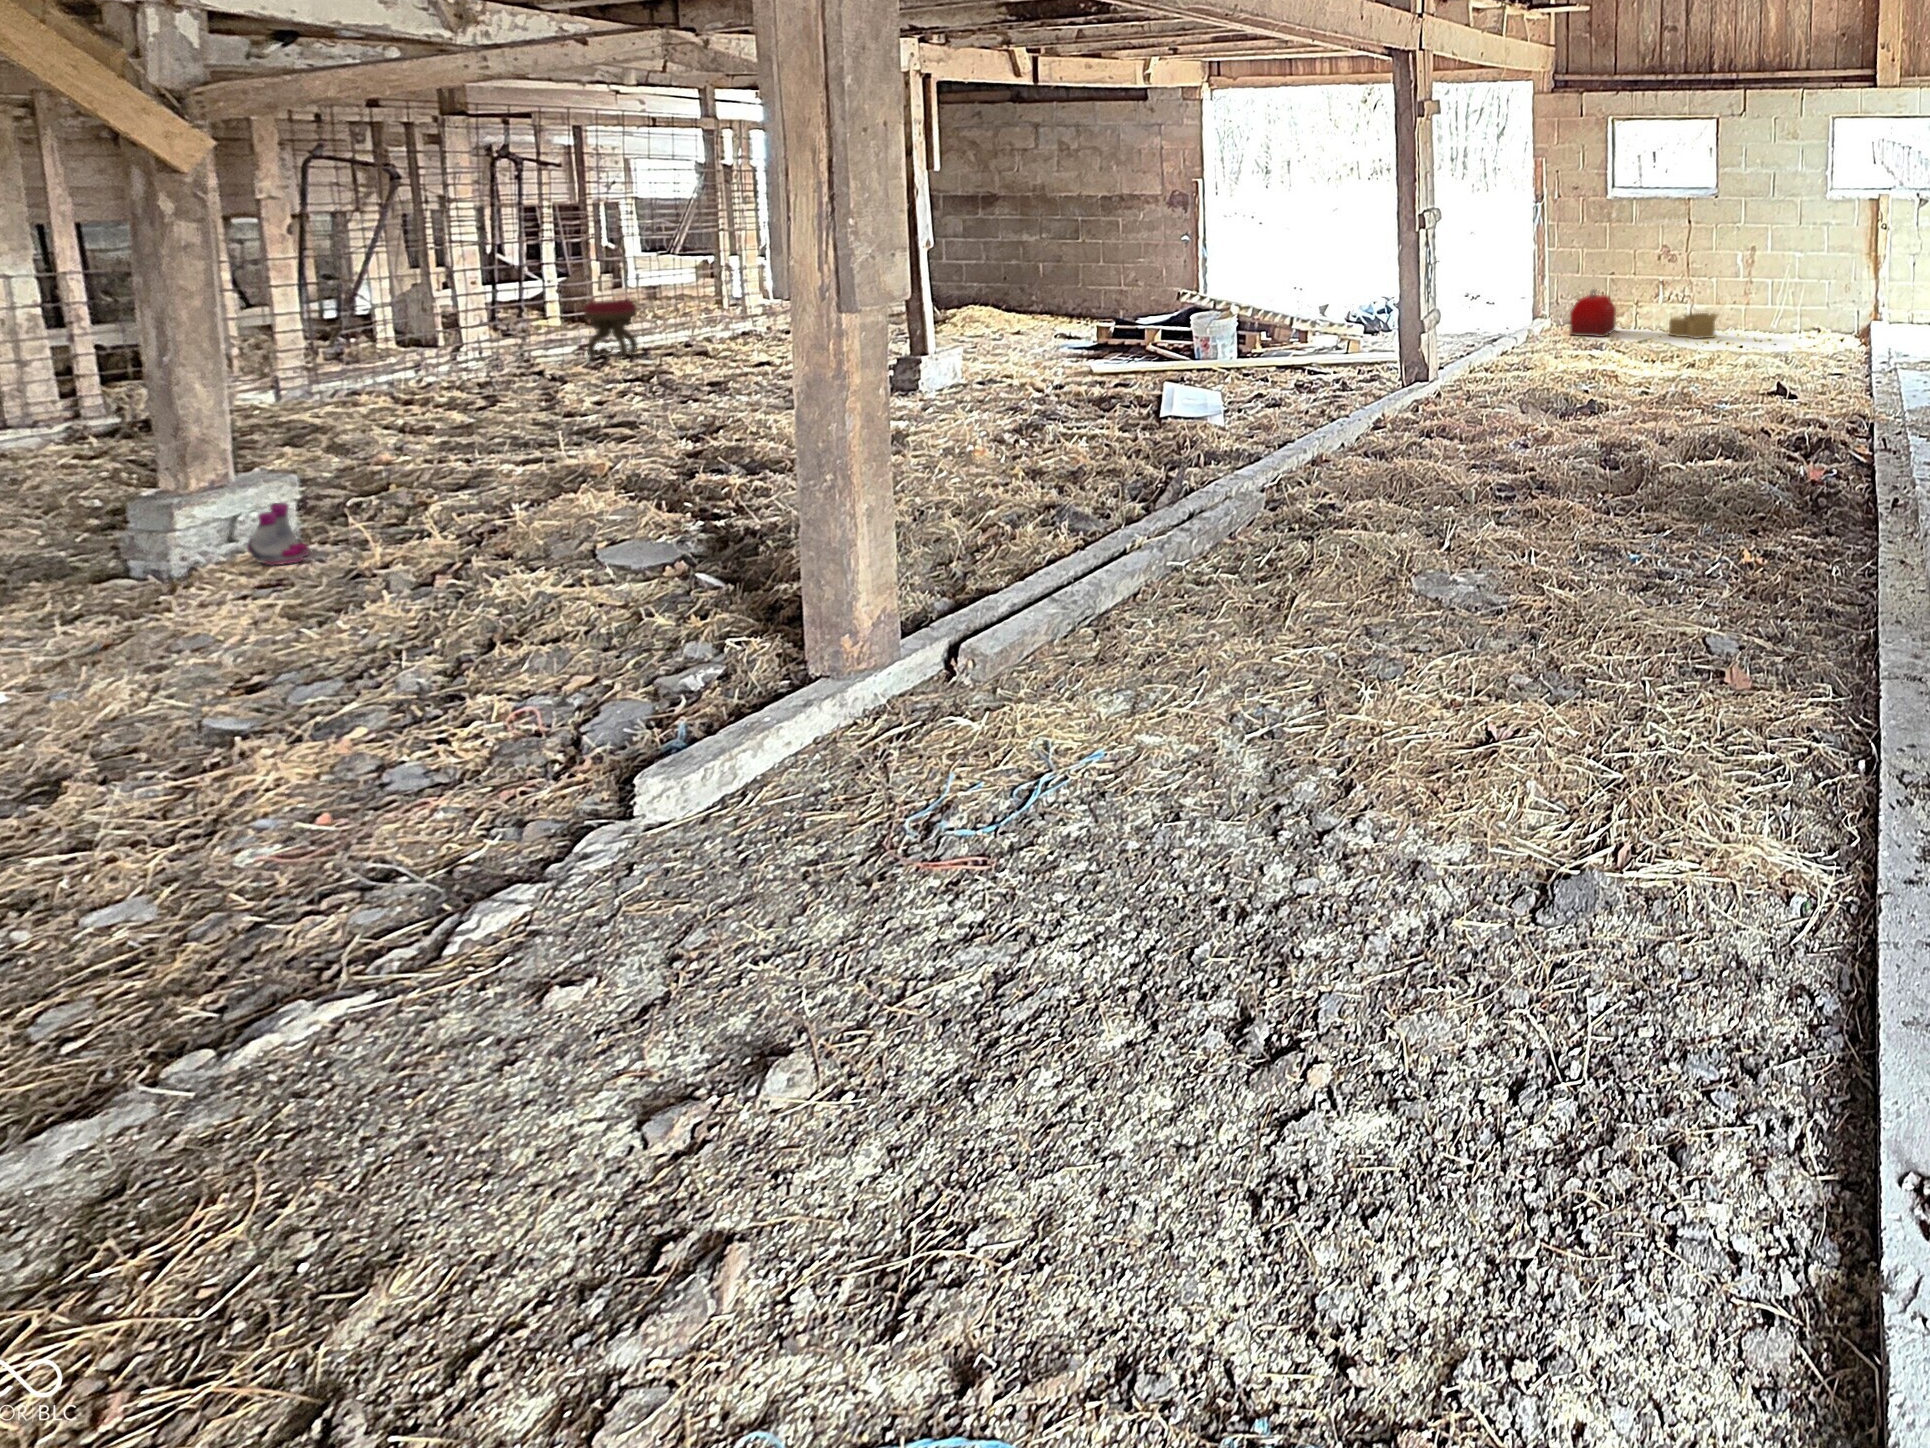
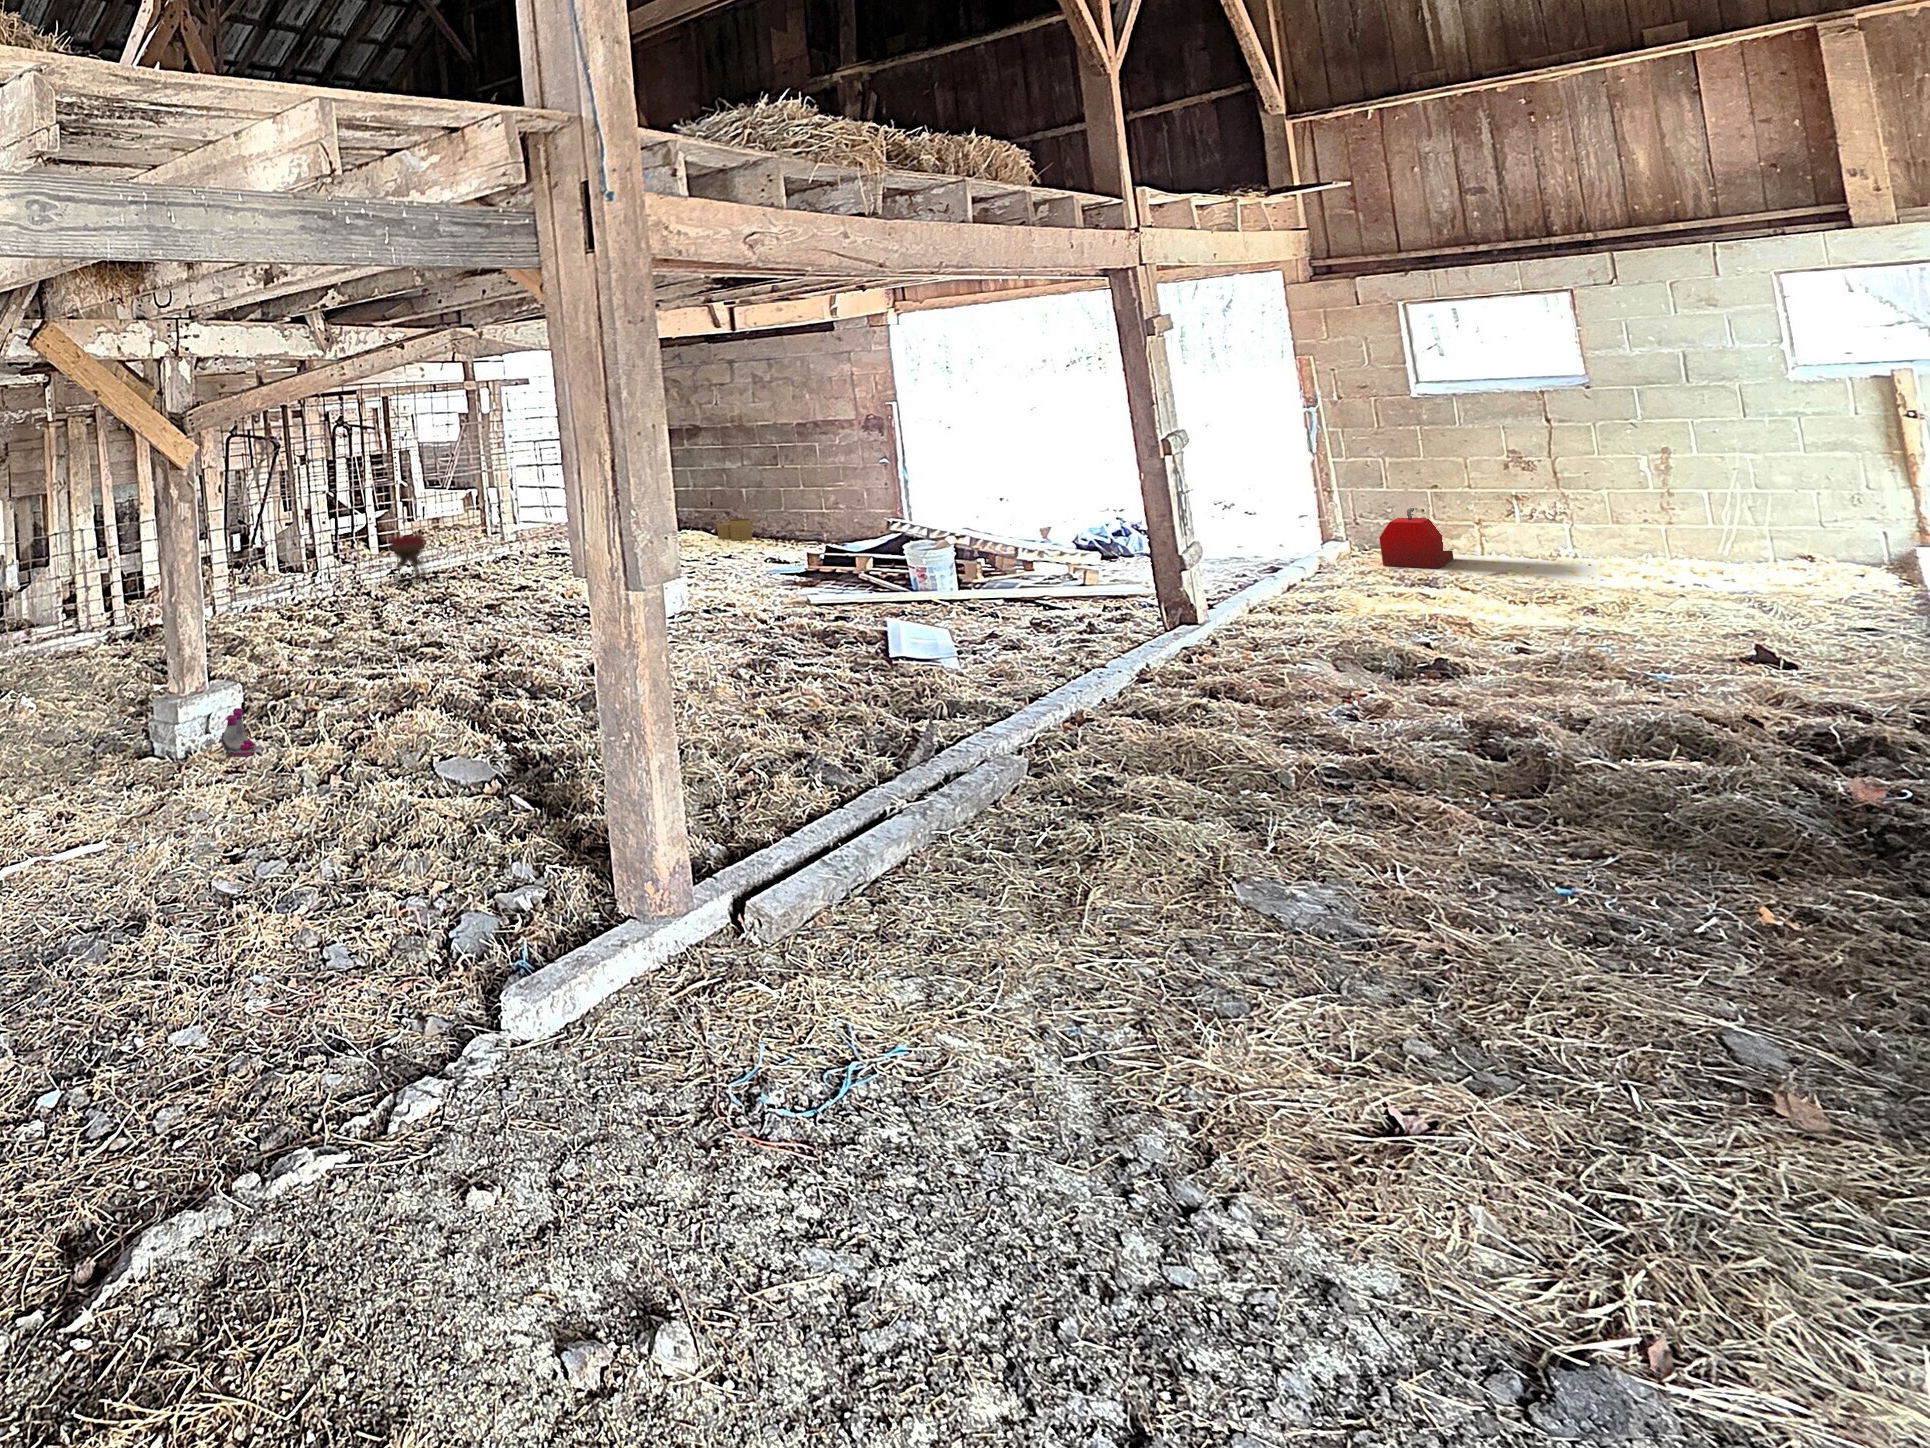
cardboard box: present [1669,313,1719,338] -> present [717,518,755,541]

